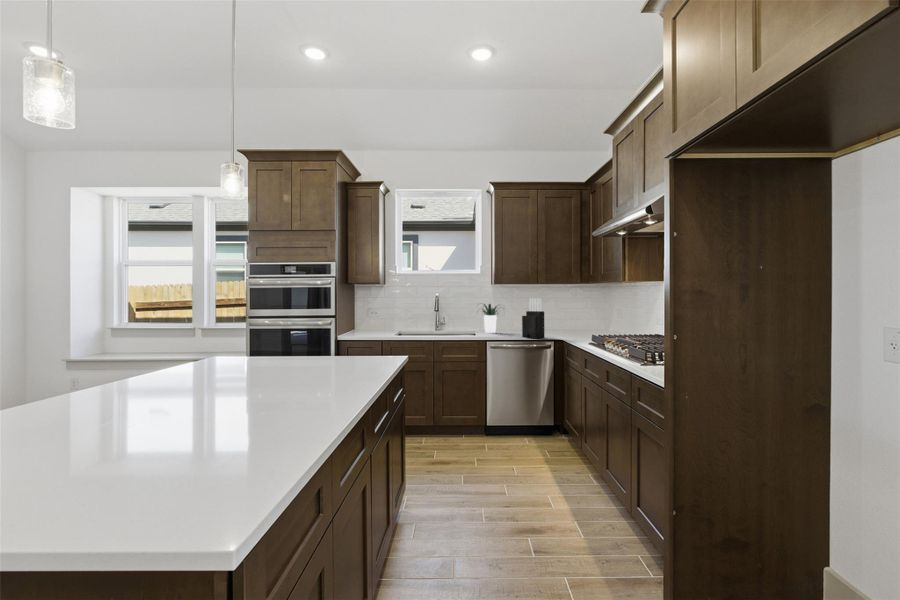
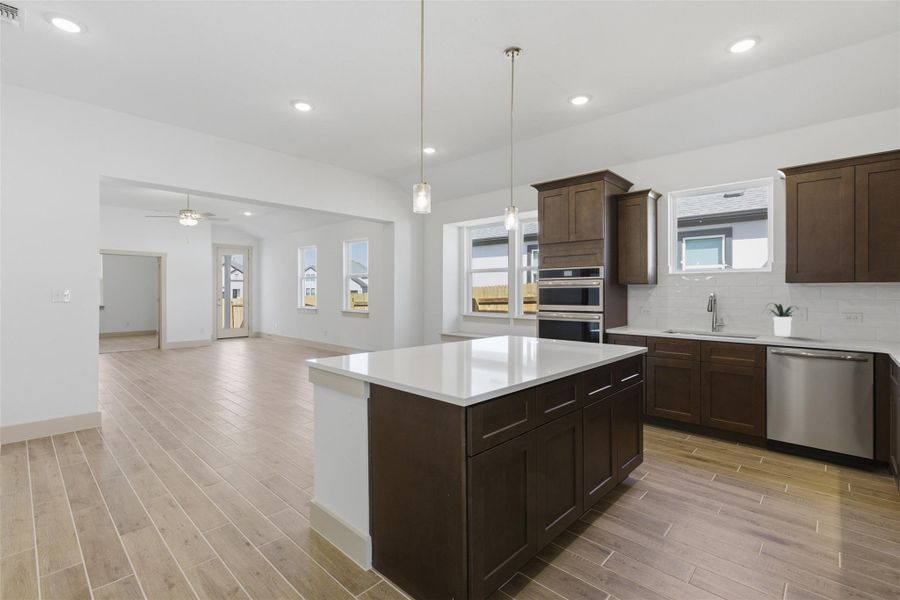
knife block: present [522,298,545,338] -> none [820,299,853,347]

